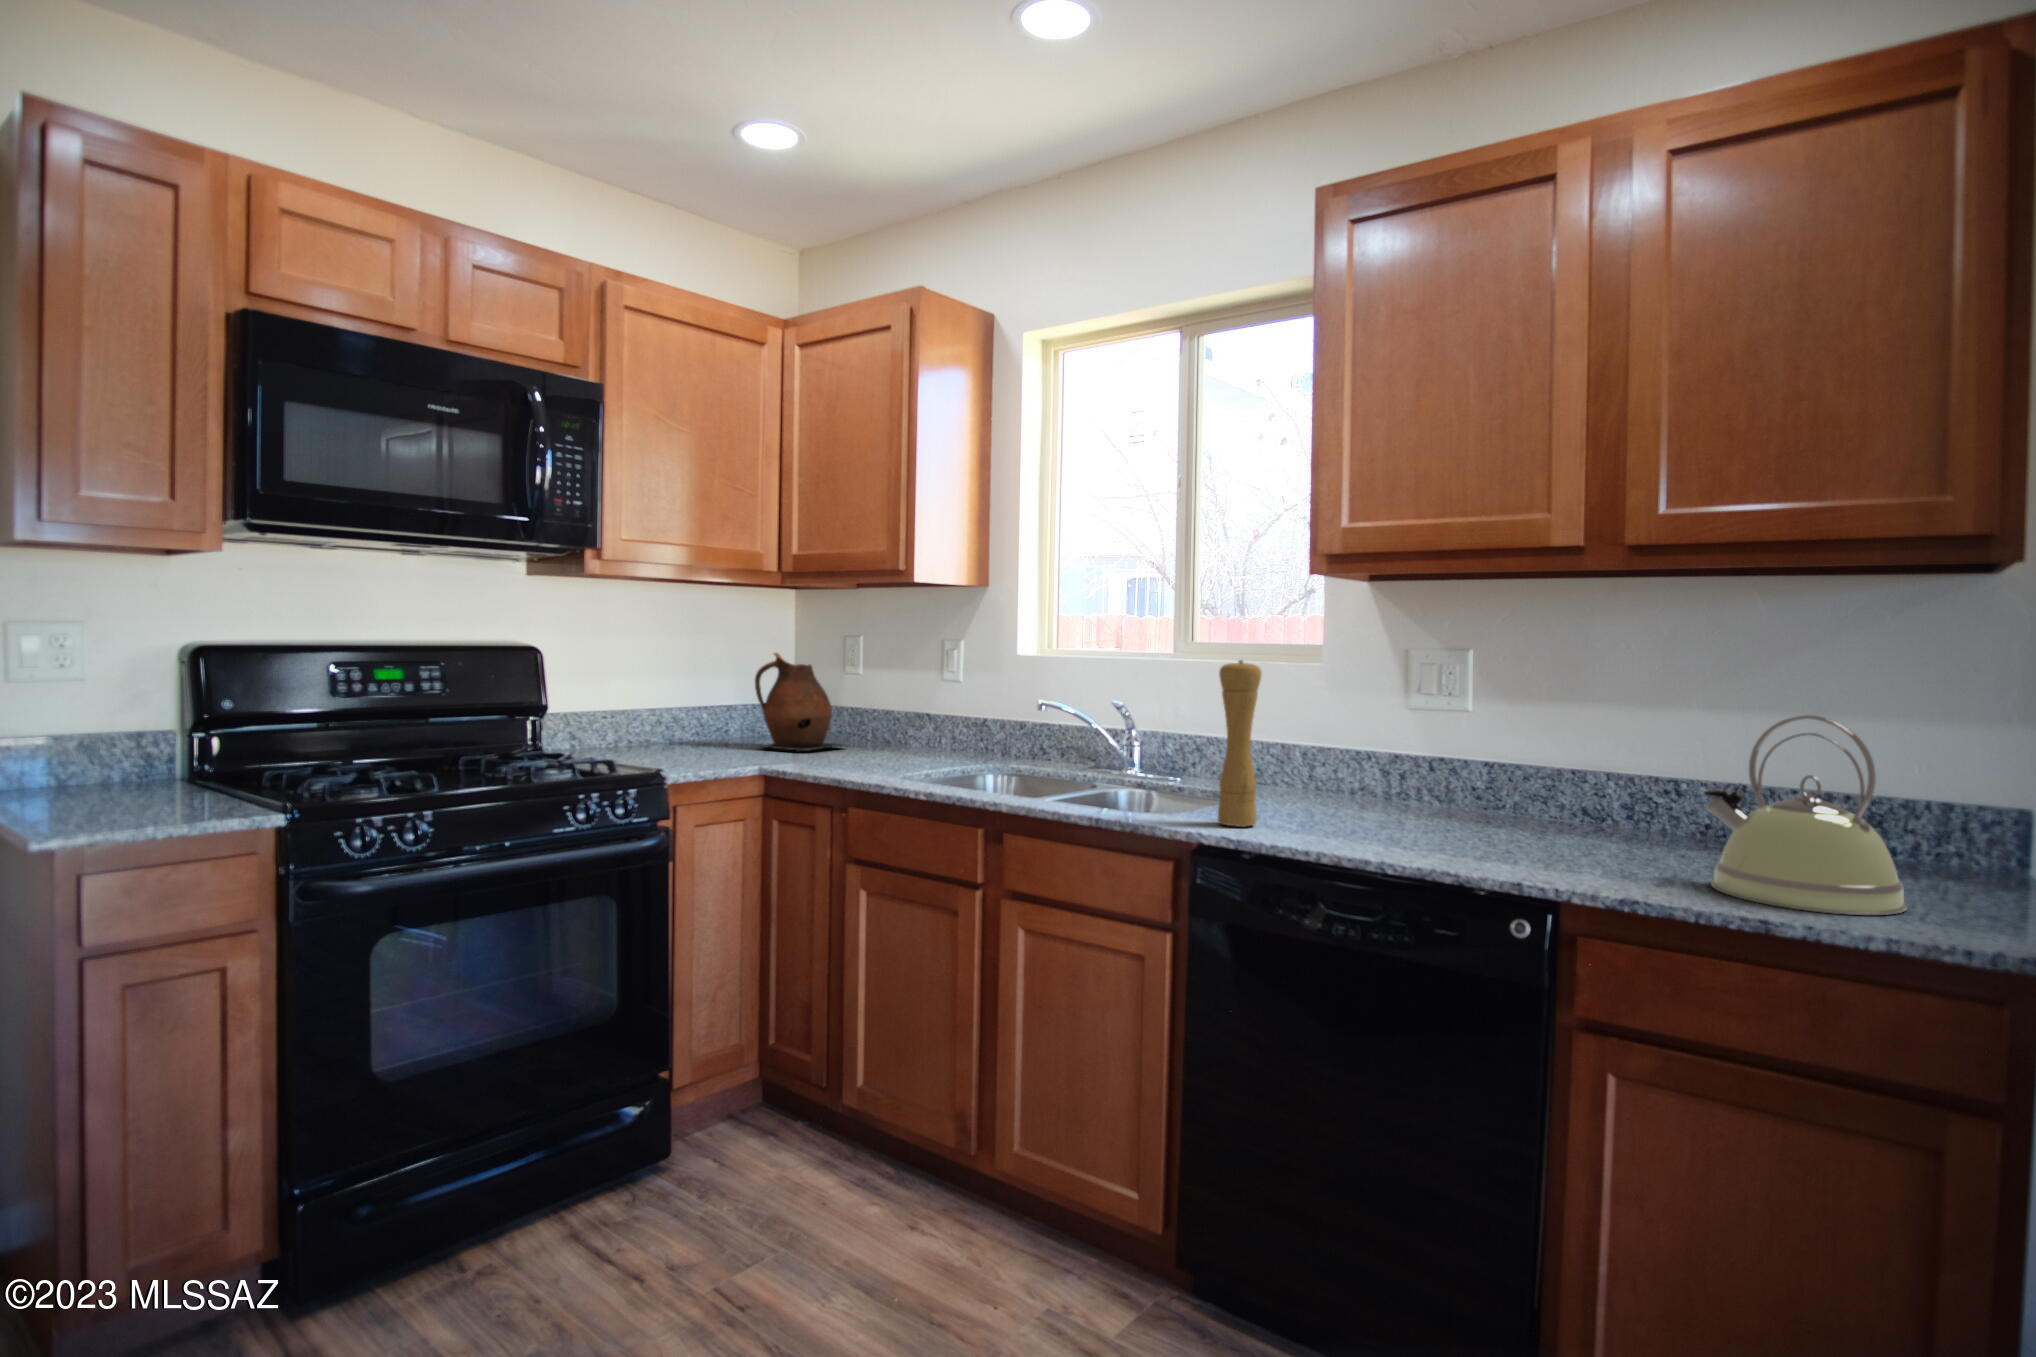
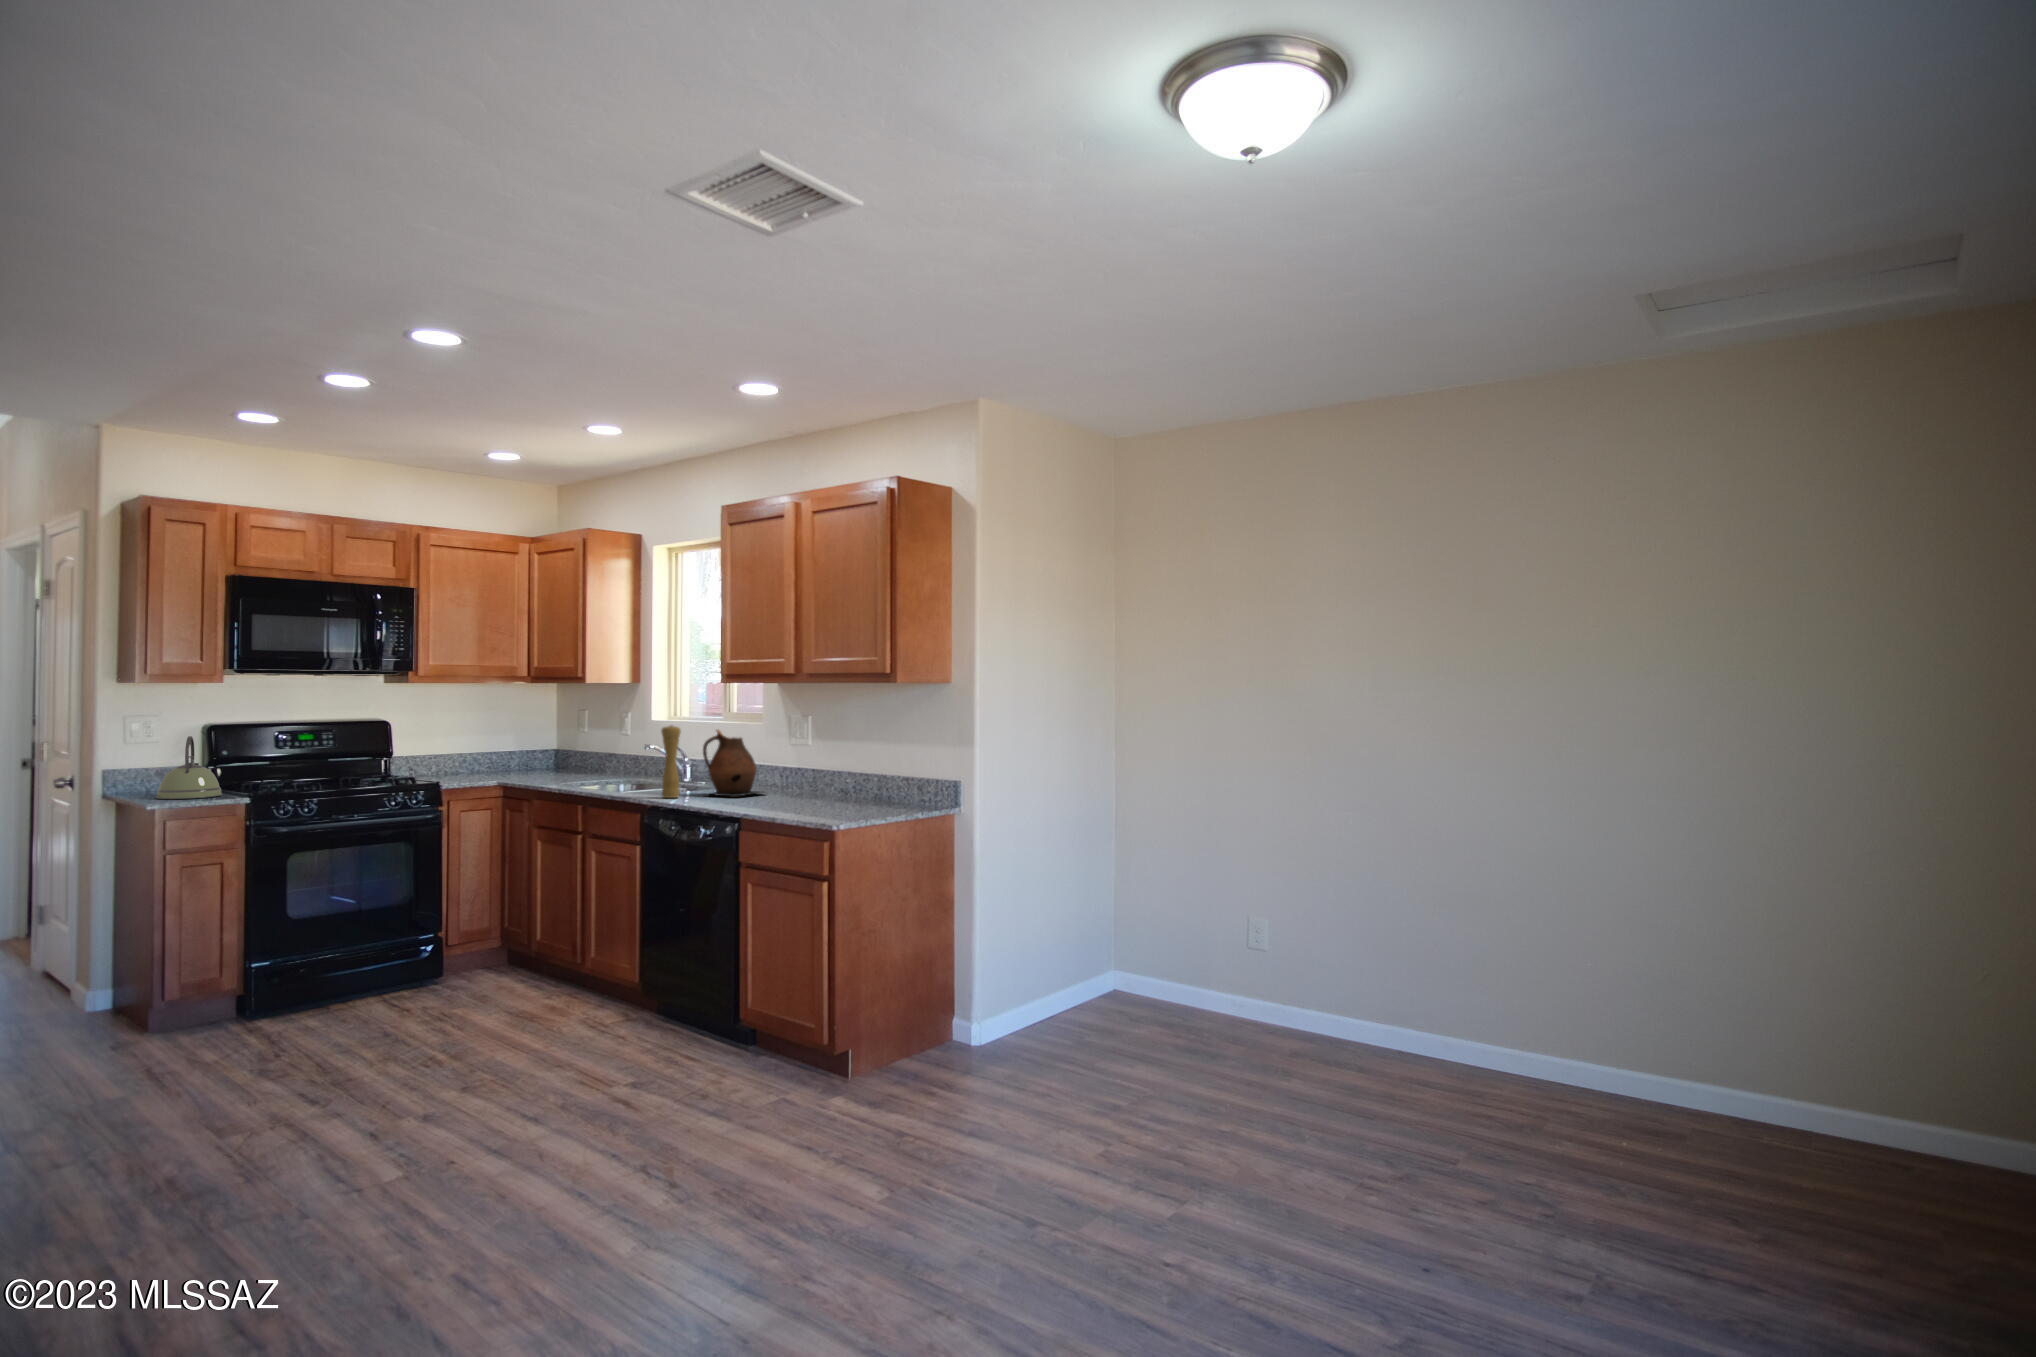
ceramic pitcher: present [755,653,845,751] -> present [703,730,762,797]
kettle: present [1703,715,1907,915] -> present [156,736,222,799]

